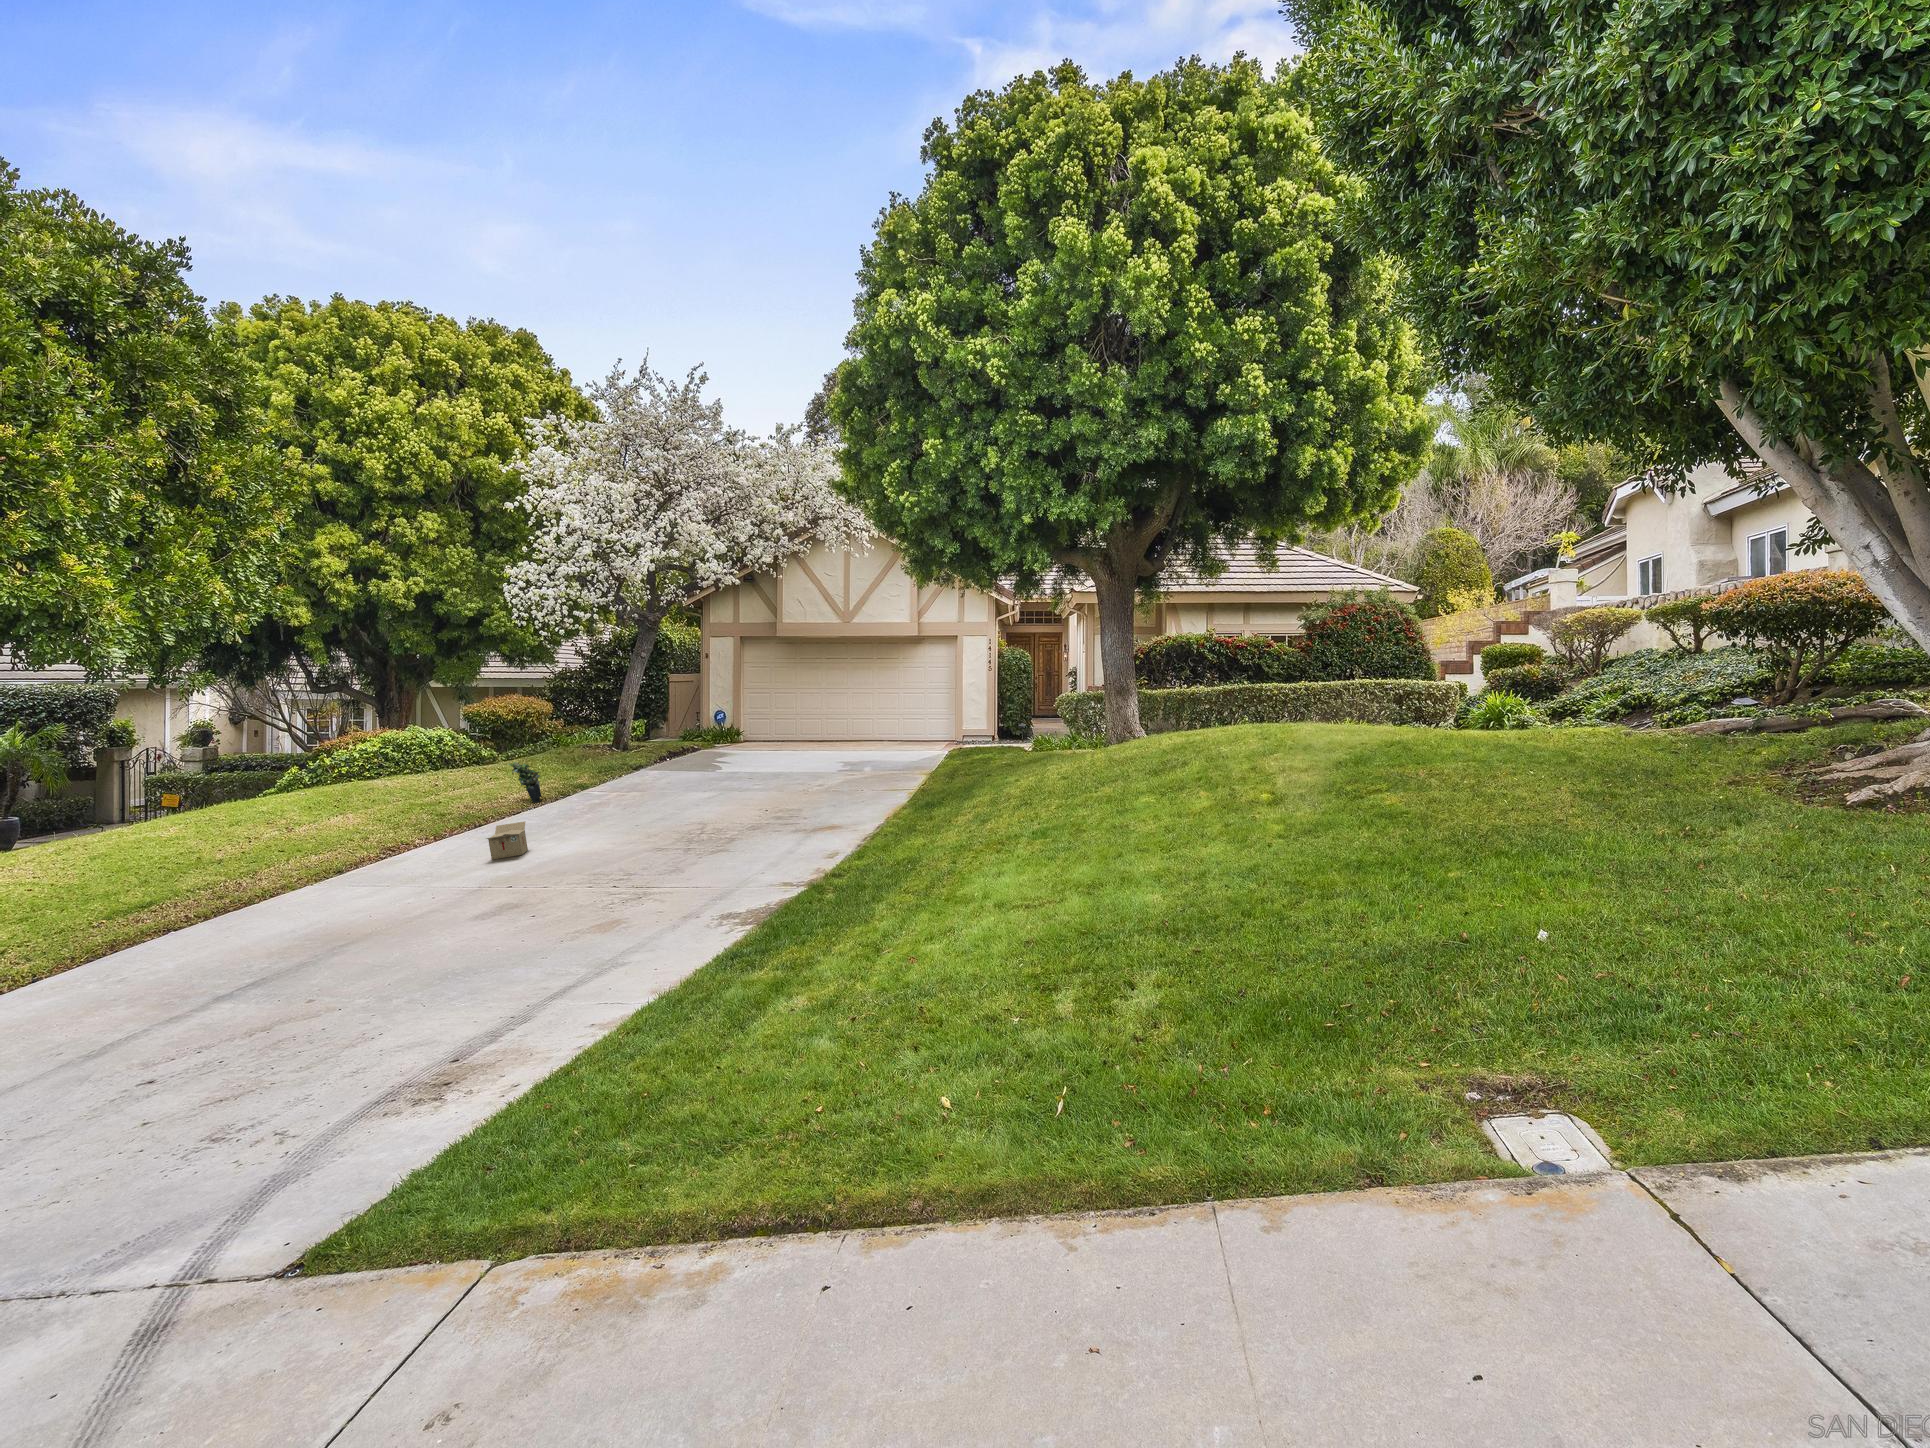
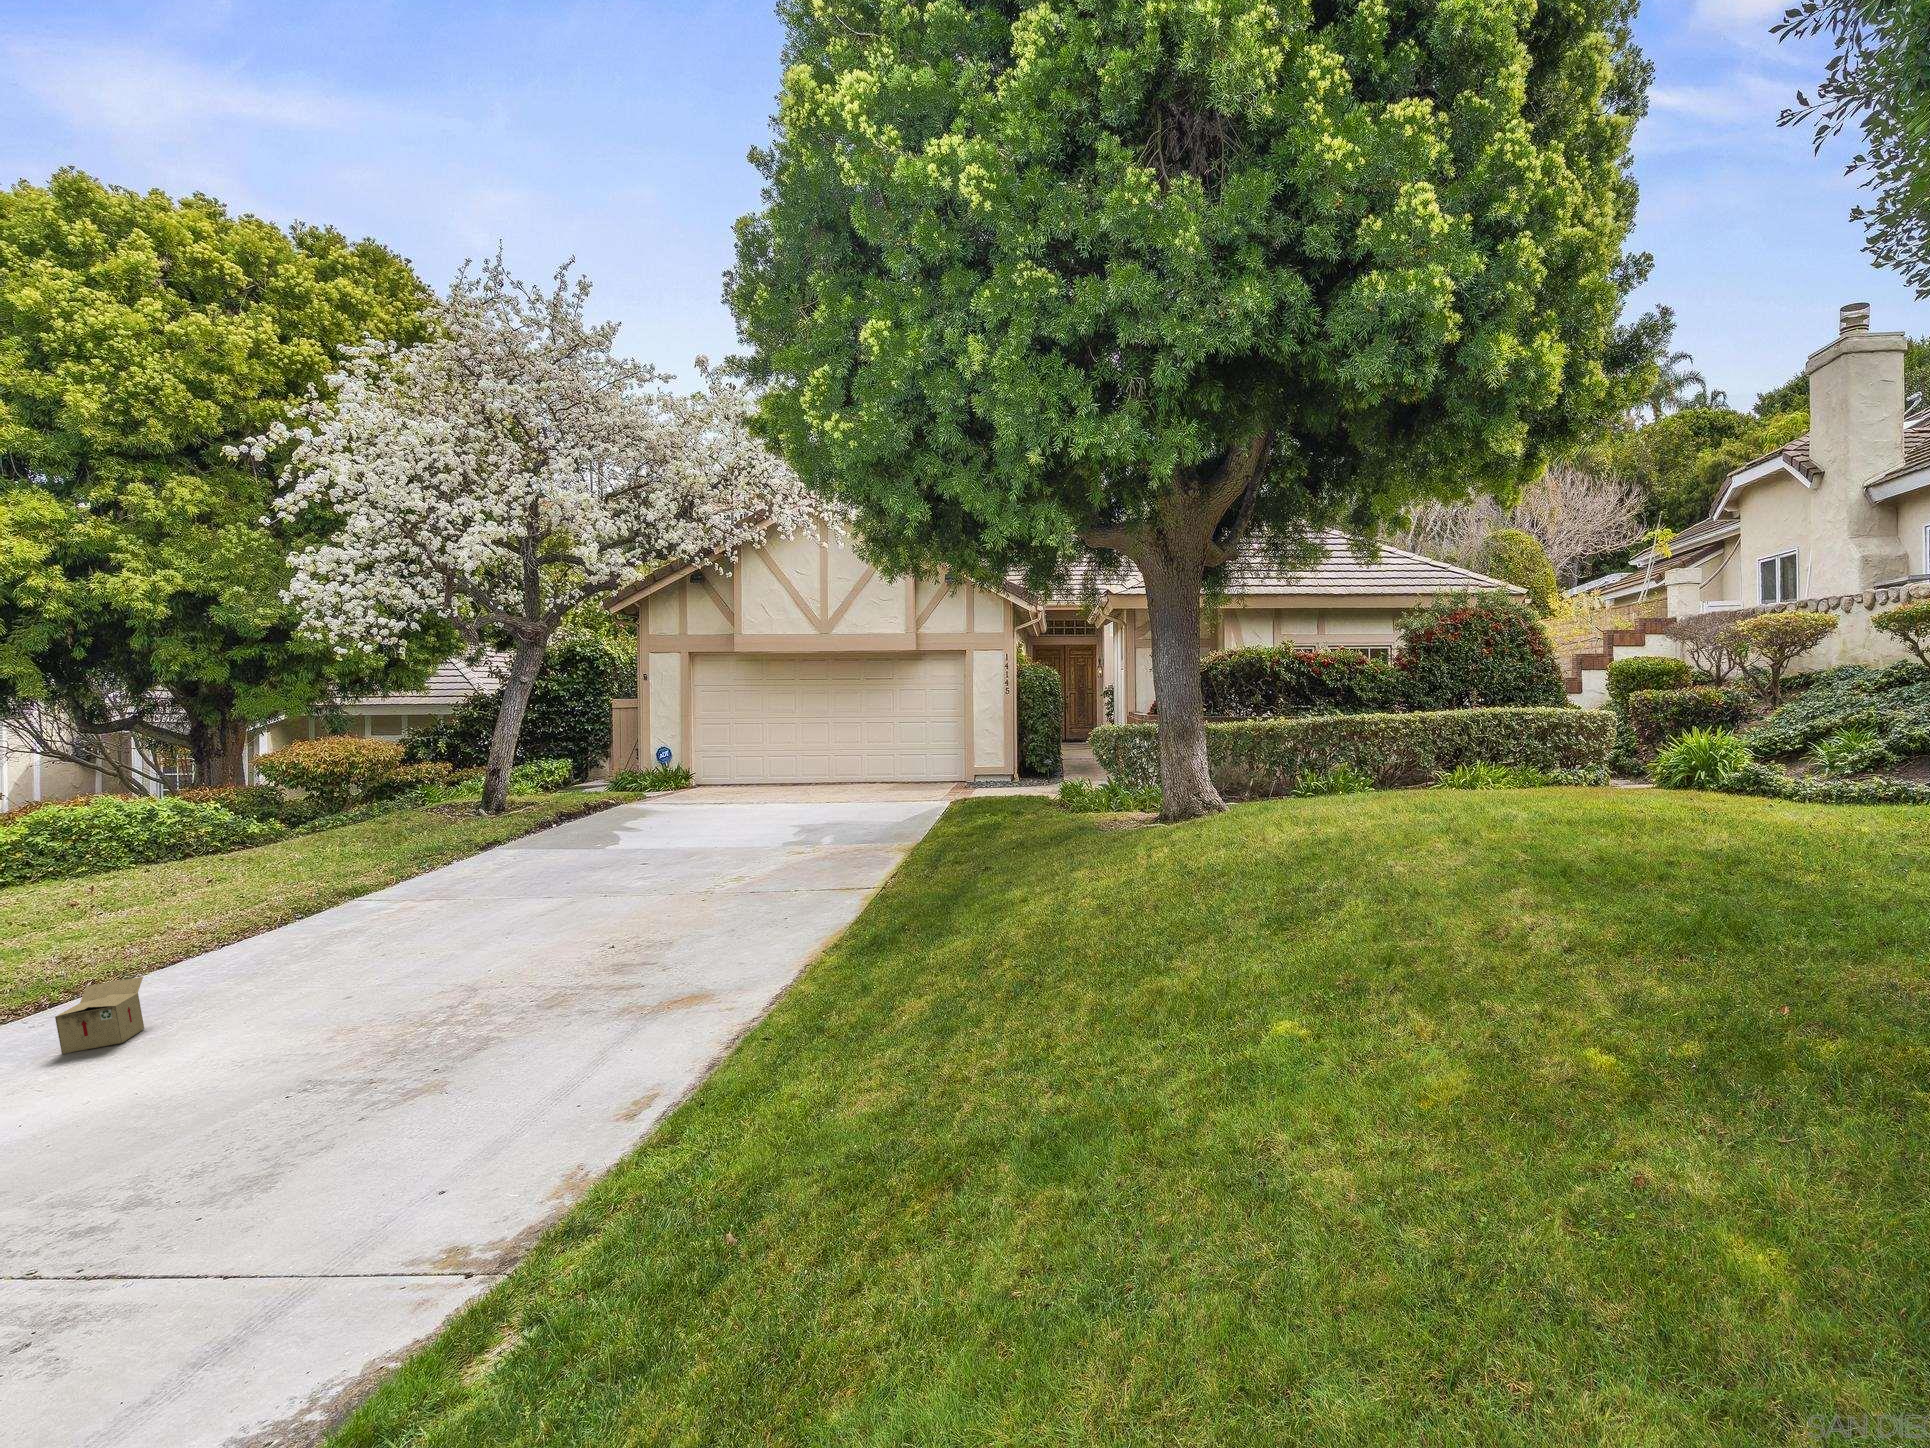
potted plant: present [508,762,542,803] -> none [212,840,269,907]

